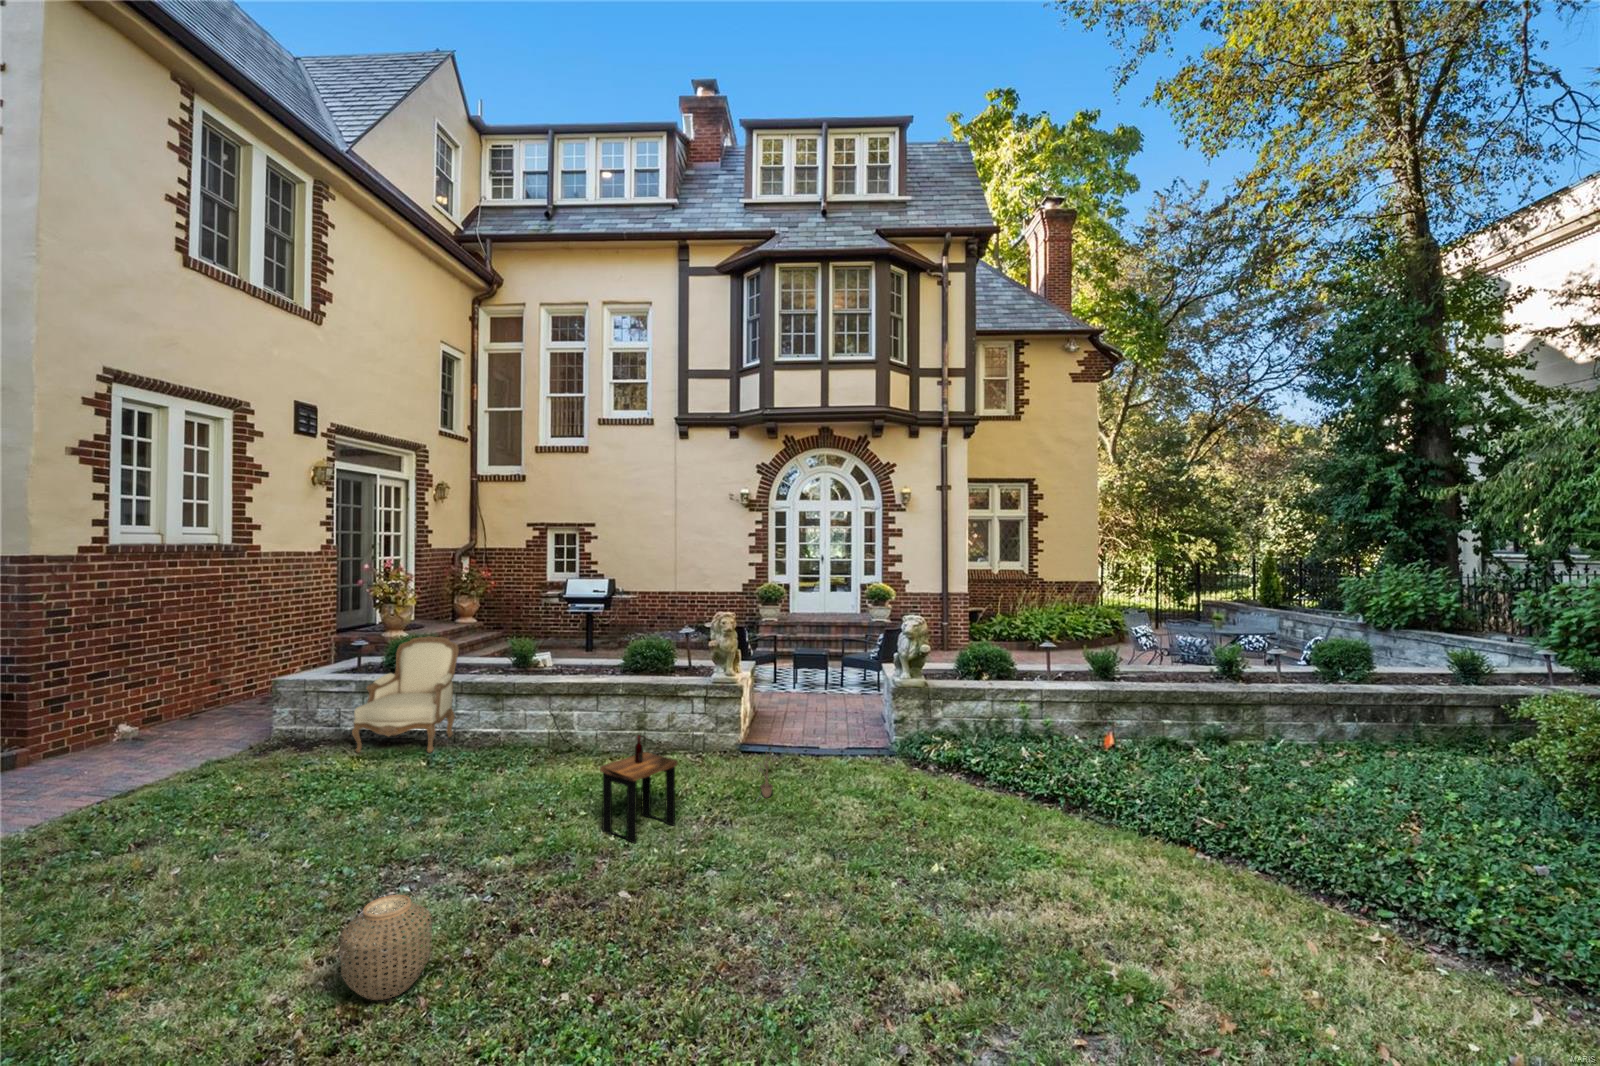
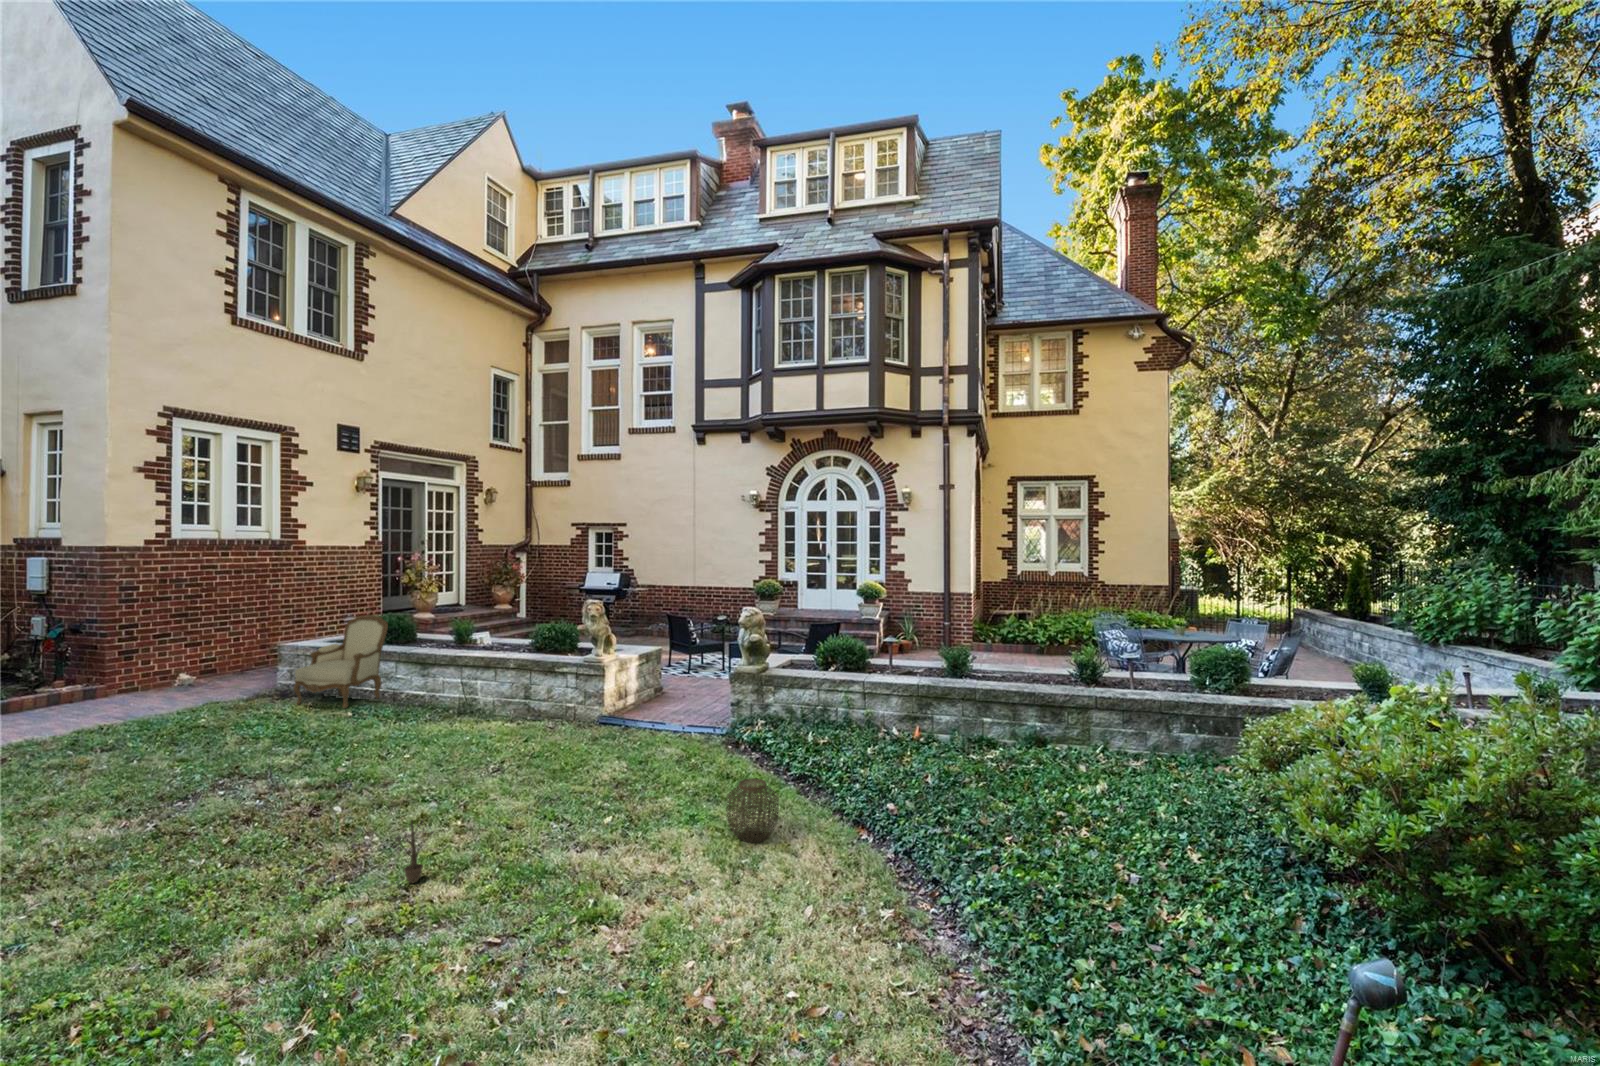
side table: present [600,736,678,843] -> none [368,698,431,785]
decorative plant: present [755,752,773,798] -> present [385,820,434,888]
woven basket: present [340,895,432,1000] -> present [726,778,779,843]

